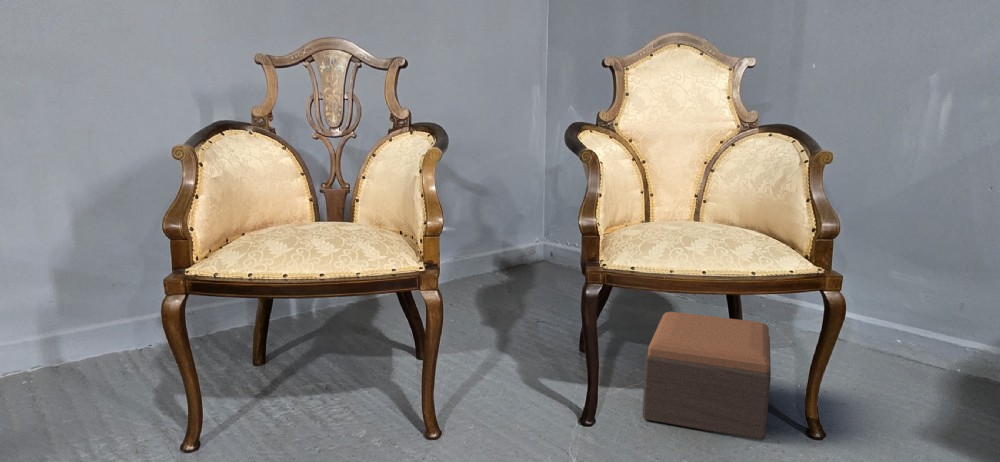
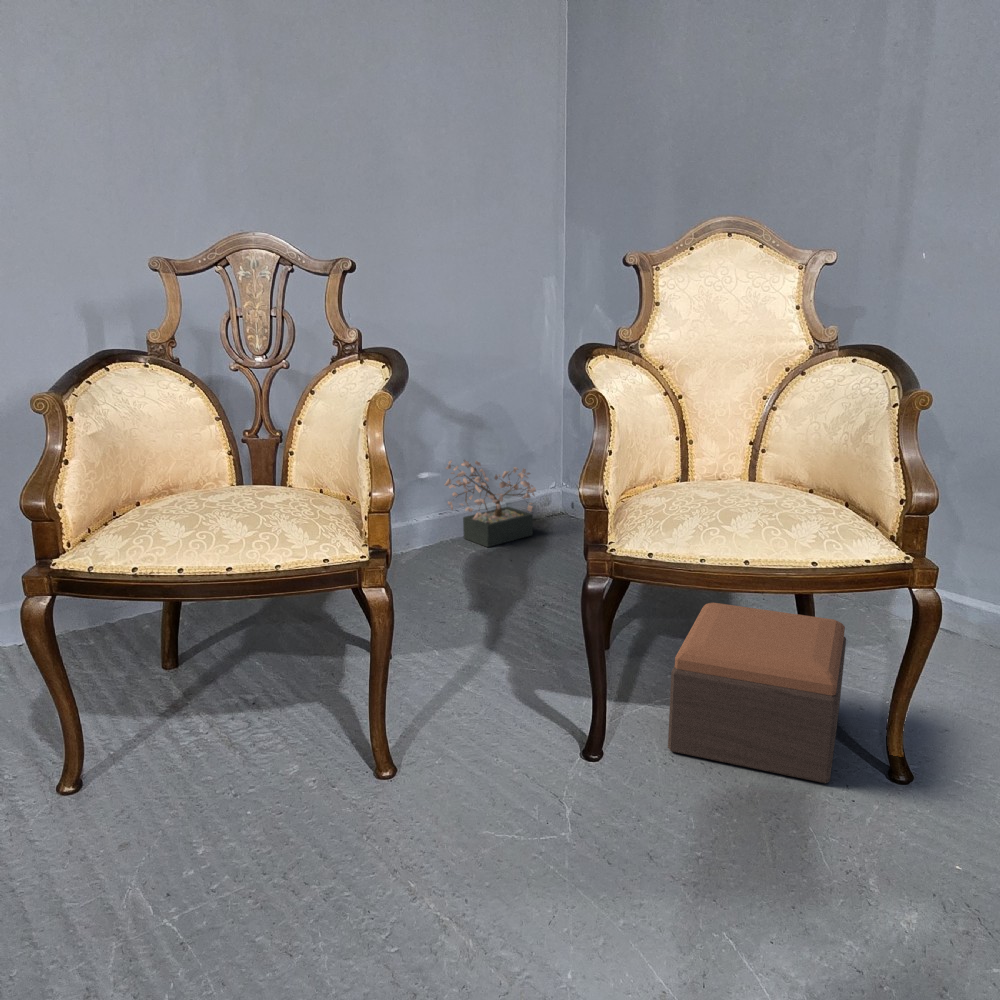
decorative plant: none [458,217,525,283] -> present [444,460,536,547]

